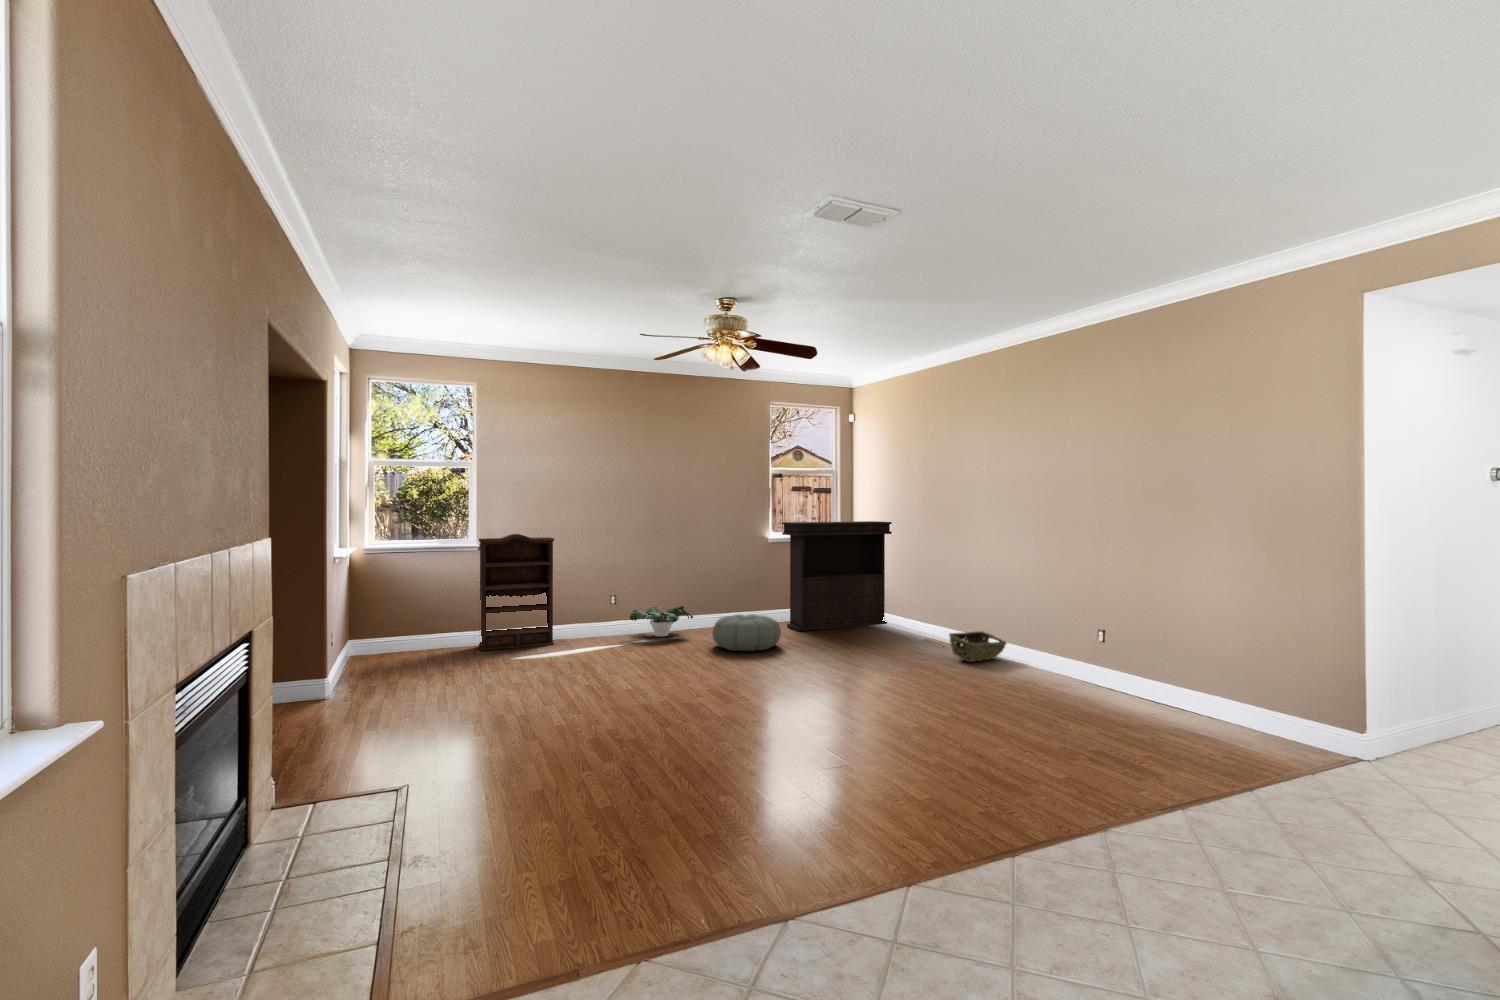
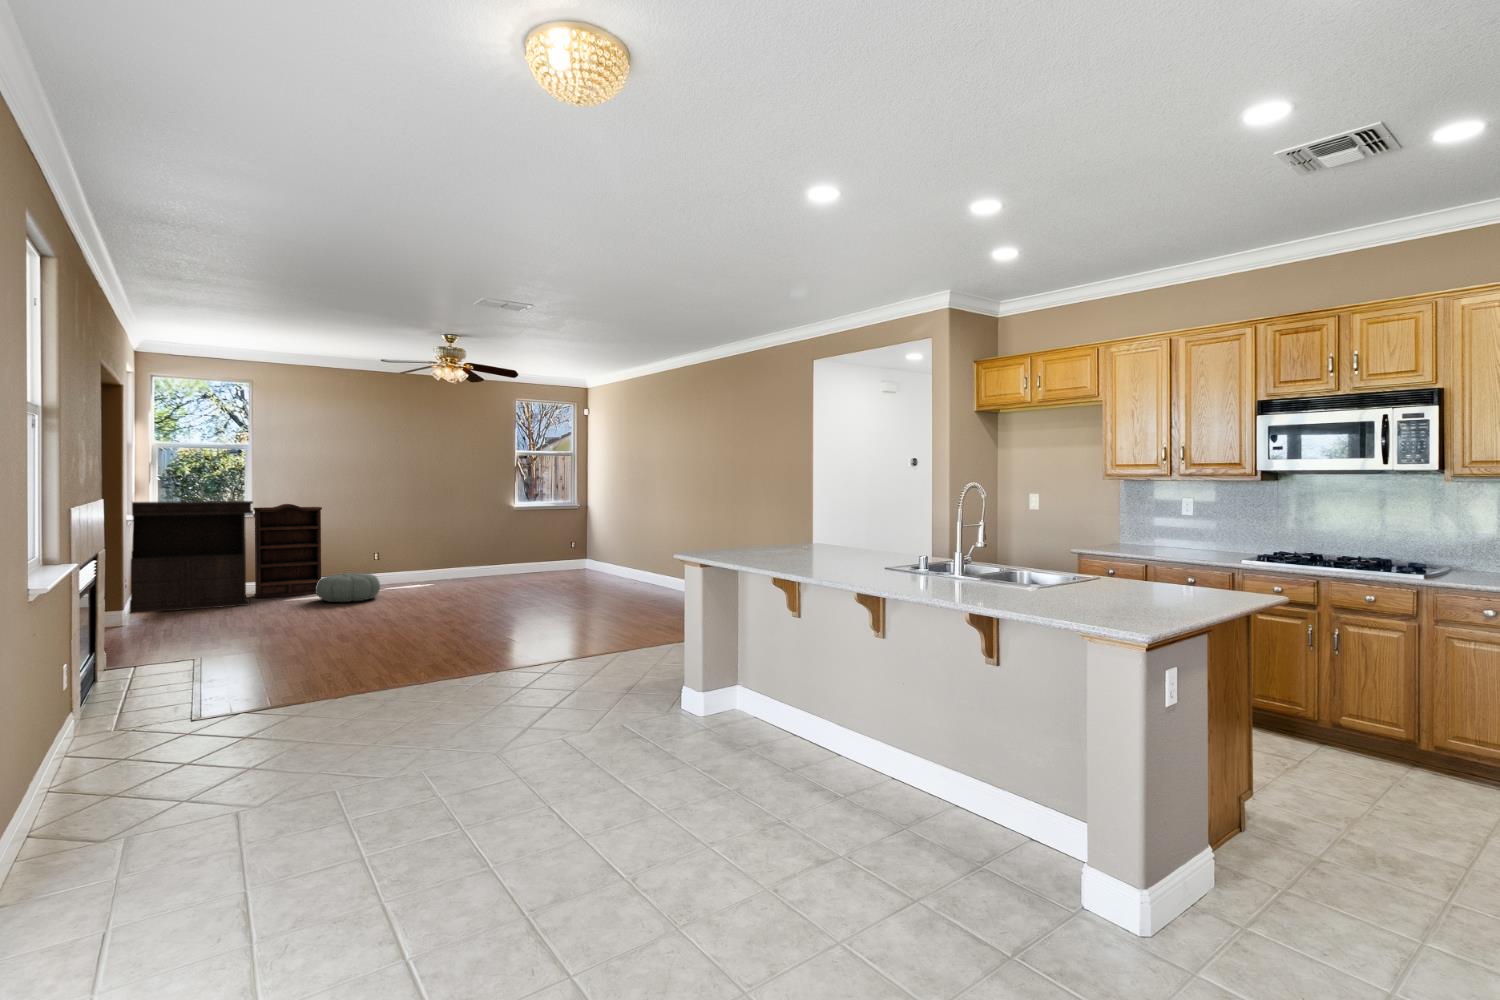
console table: present [782,521,892,631] -> present [129,501,253,614]
potted plant: present [630,606,693,636] -> none [389,562,444,586]
pouf: present [712,614,781,651] -> present [316,573,380,602]
woven basket: present [949,631,1006,662] -> none [630,572,671,593]

